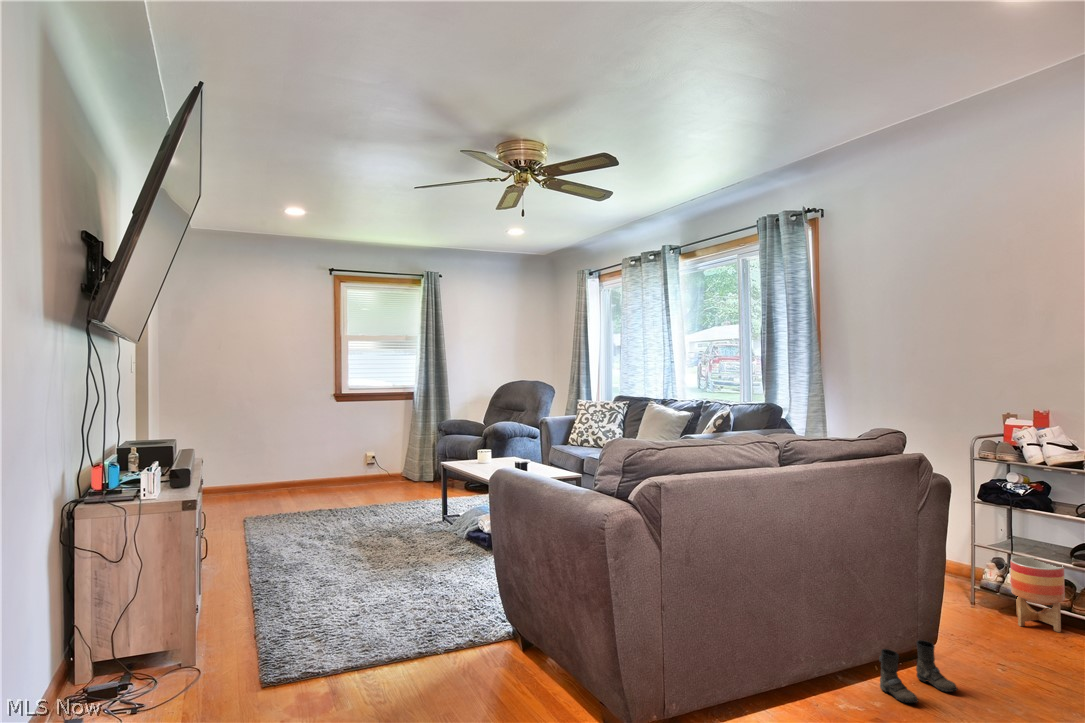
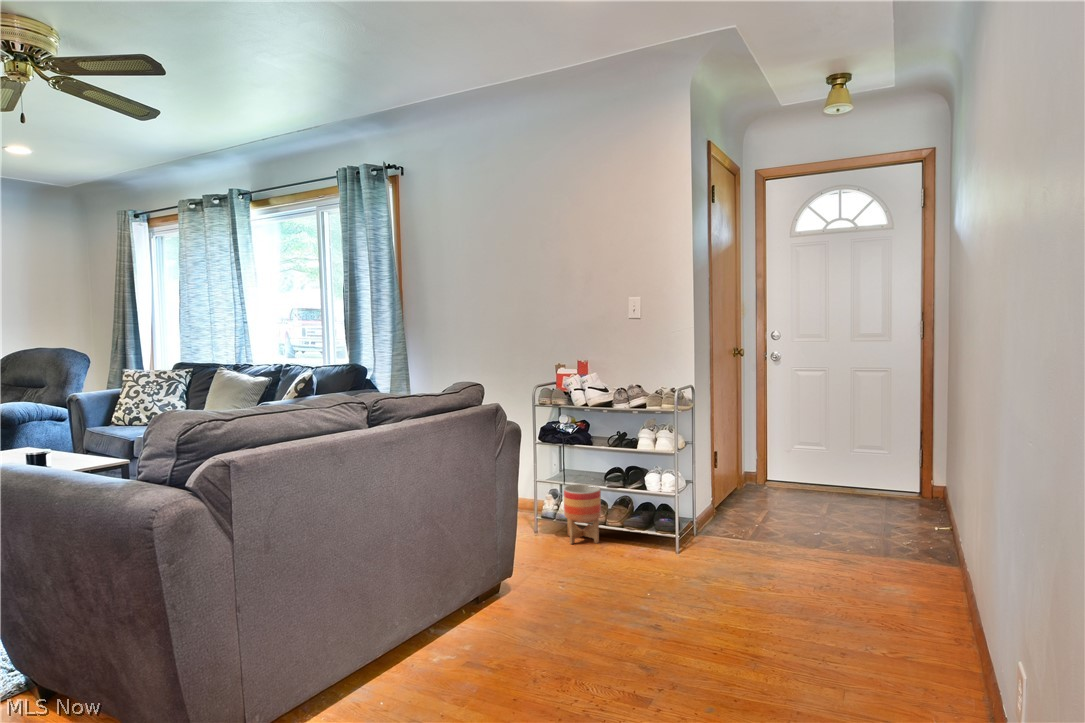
boots: present [880,640,958,703] -> none [471,578,535,643]

